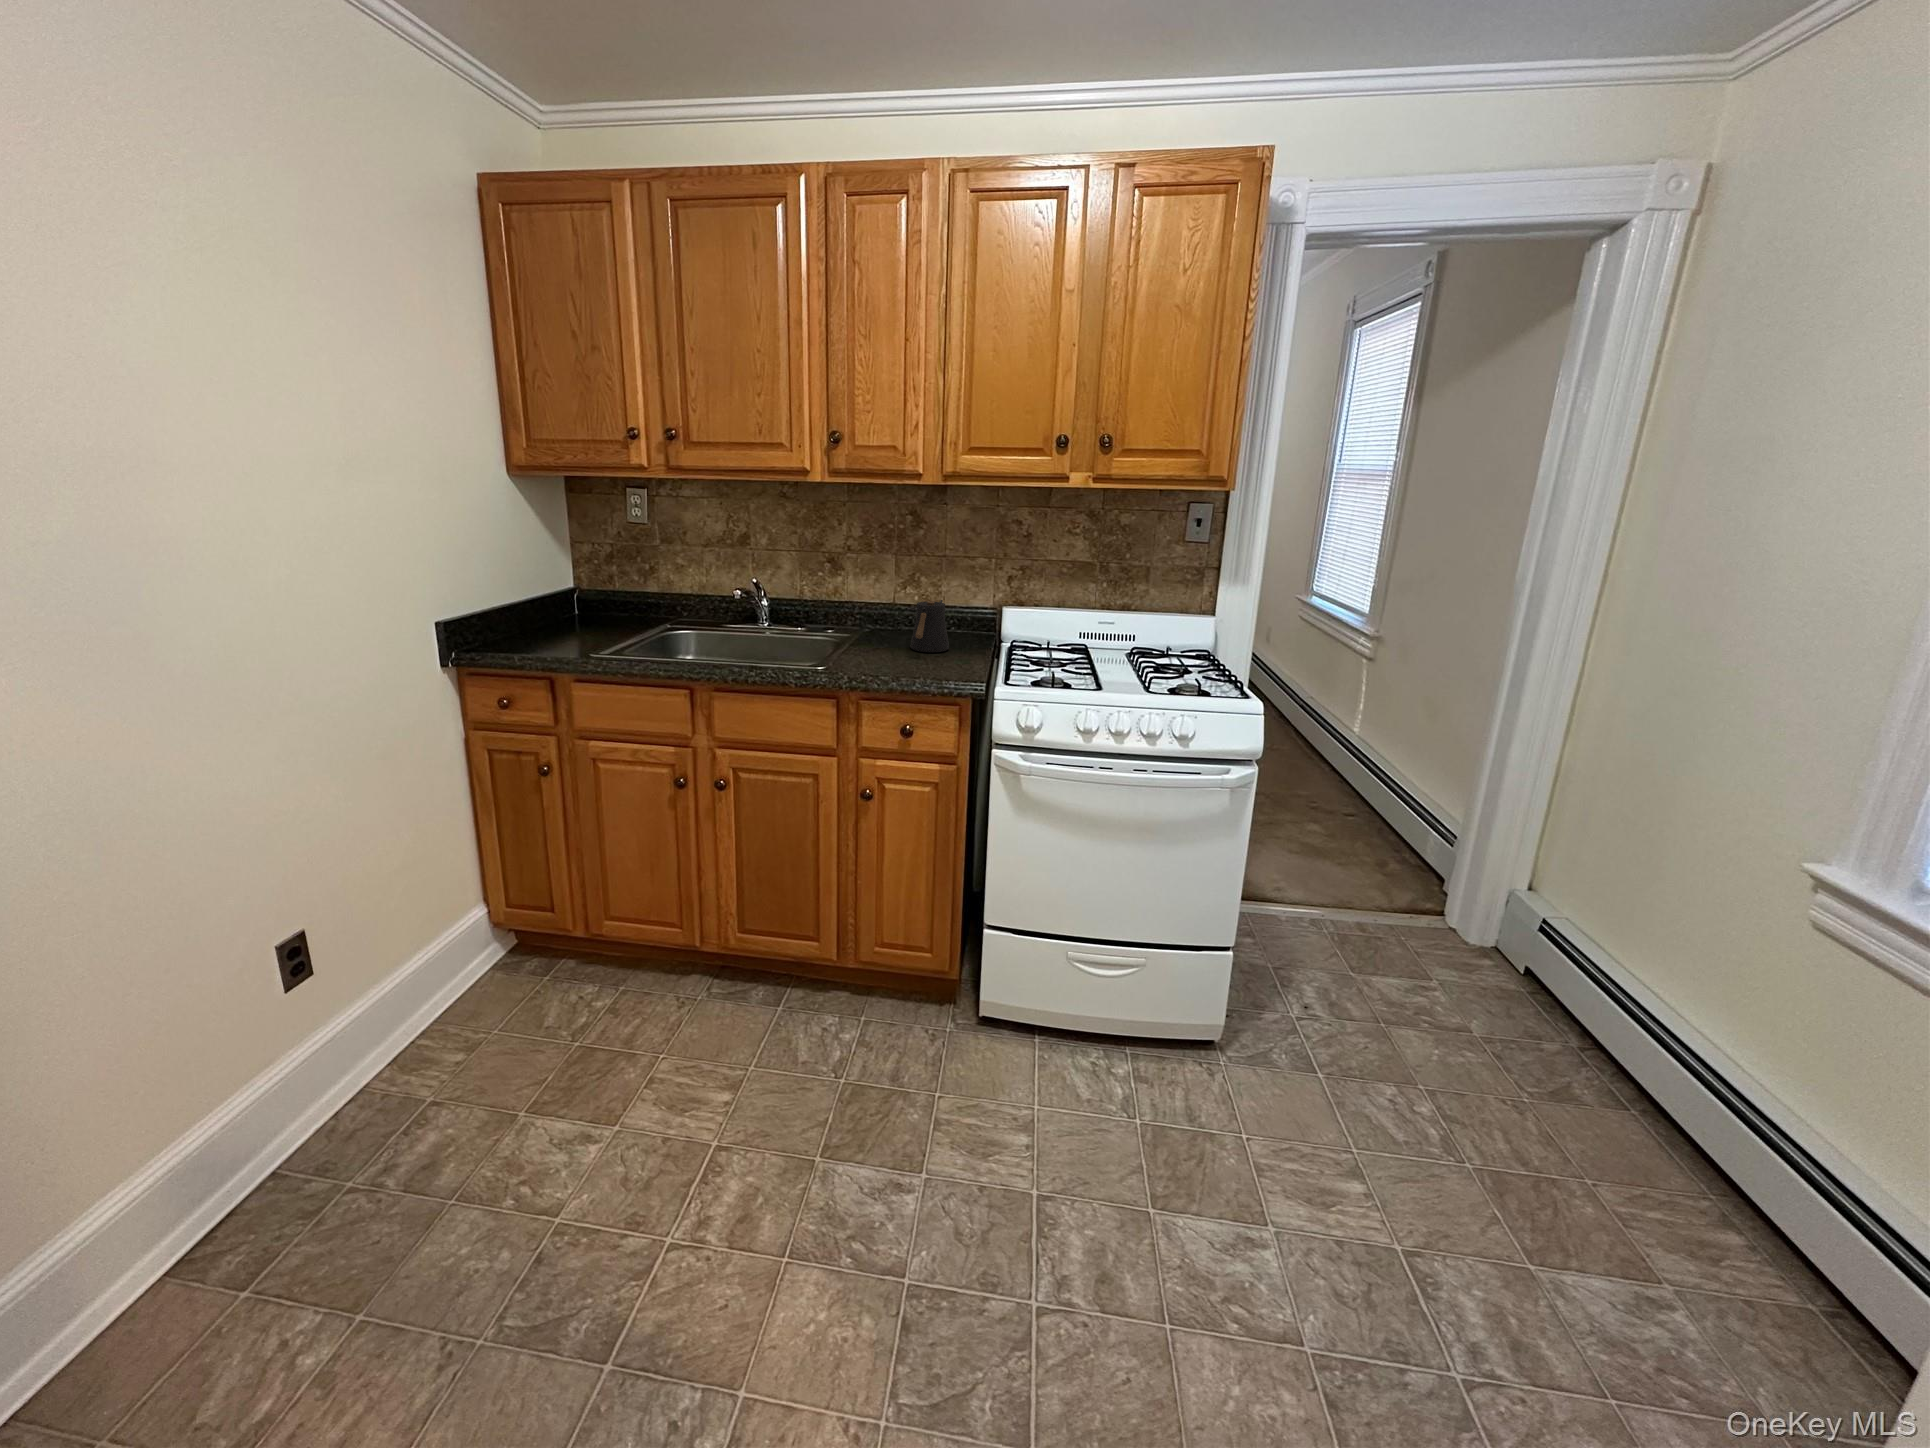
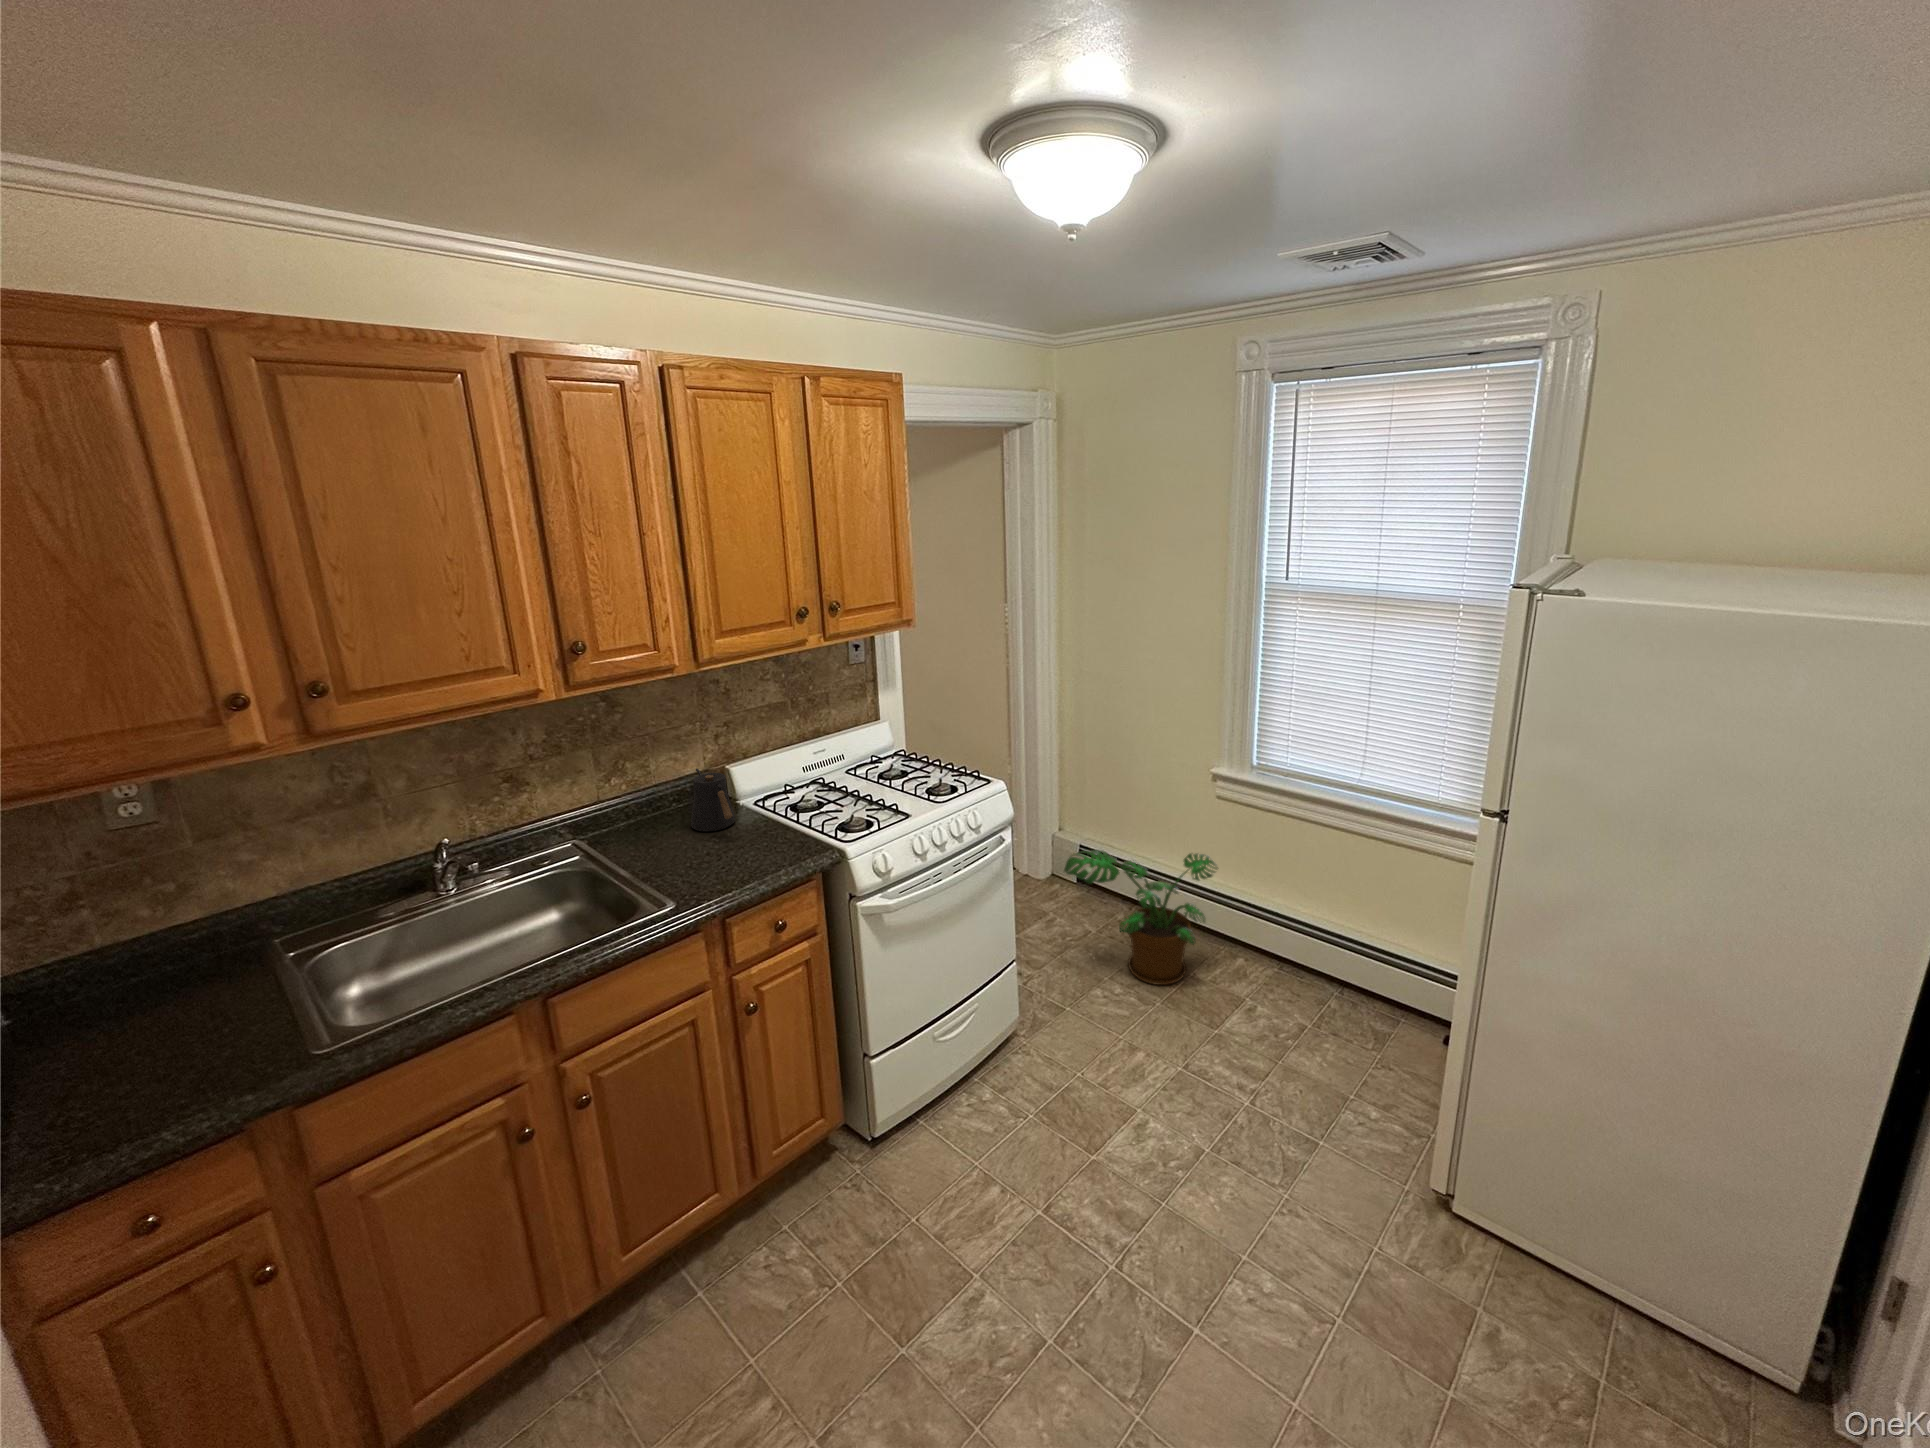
potted plant: none [1401,882,1744,1169] -> present [1064,850,1218,985]

